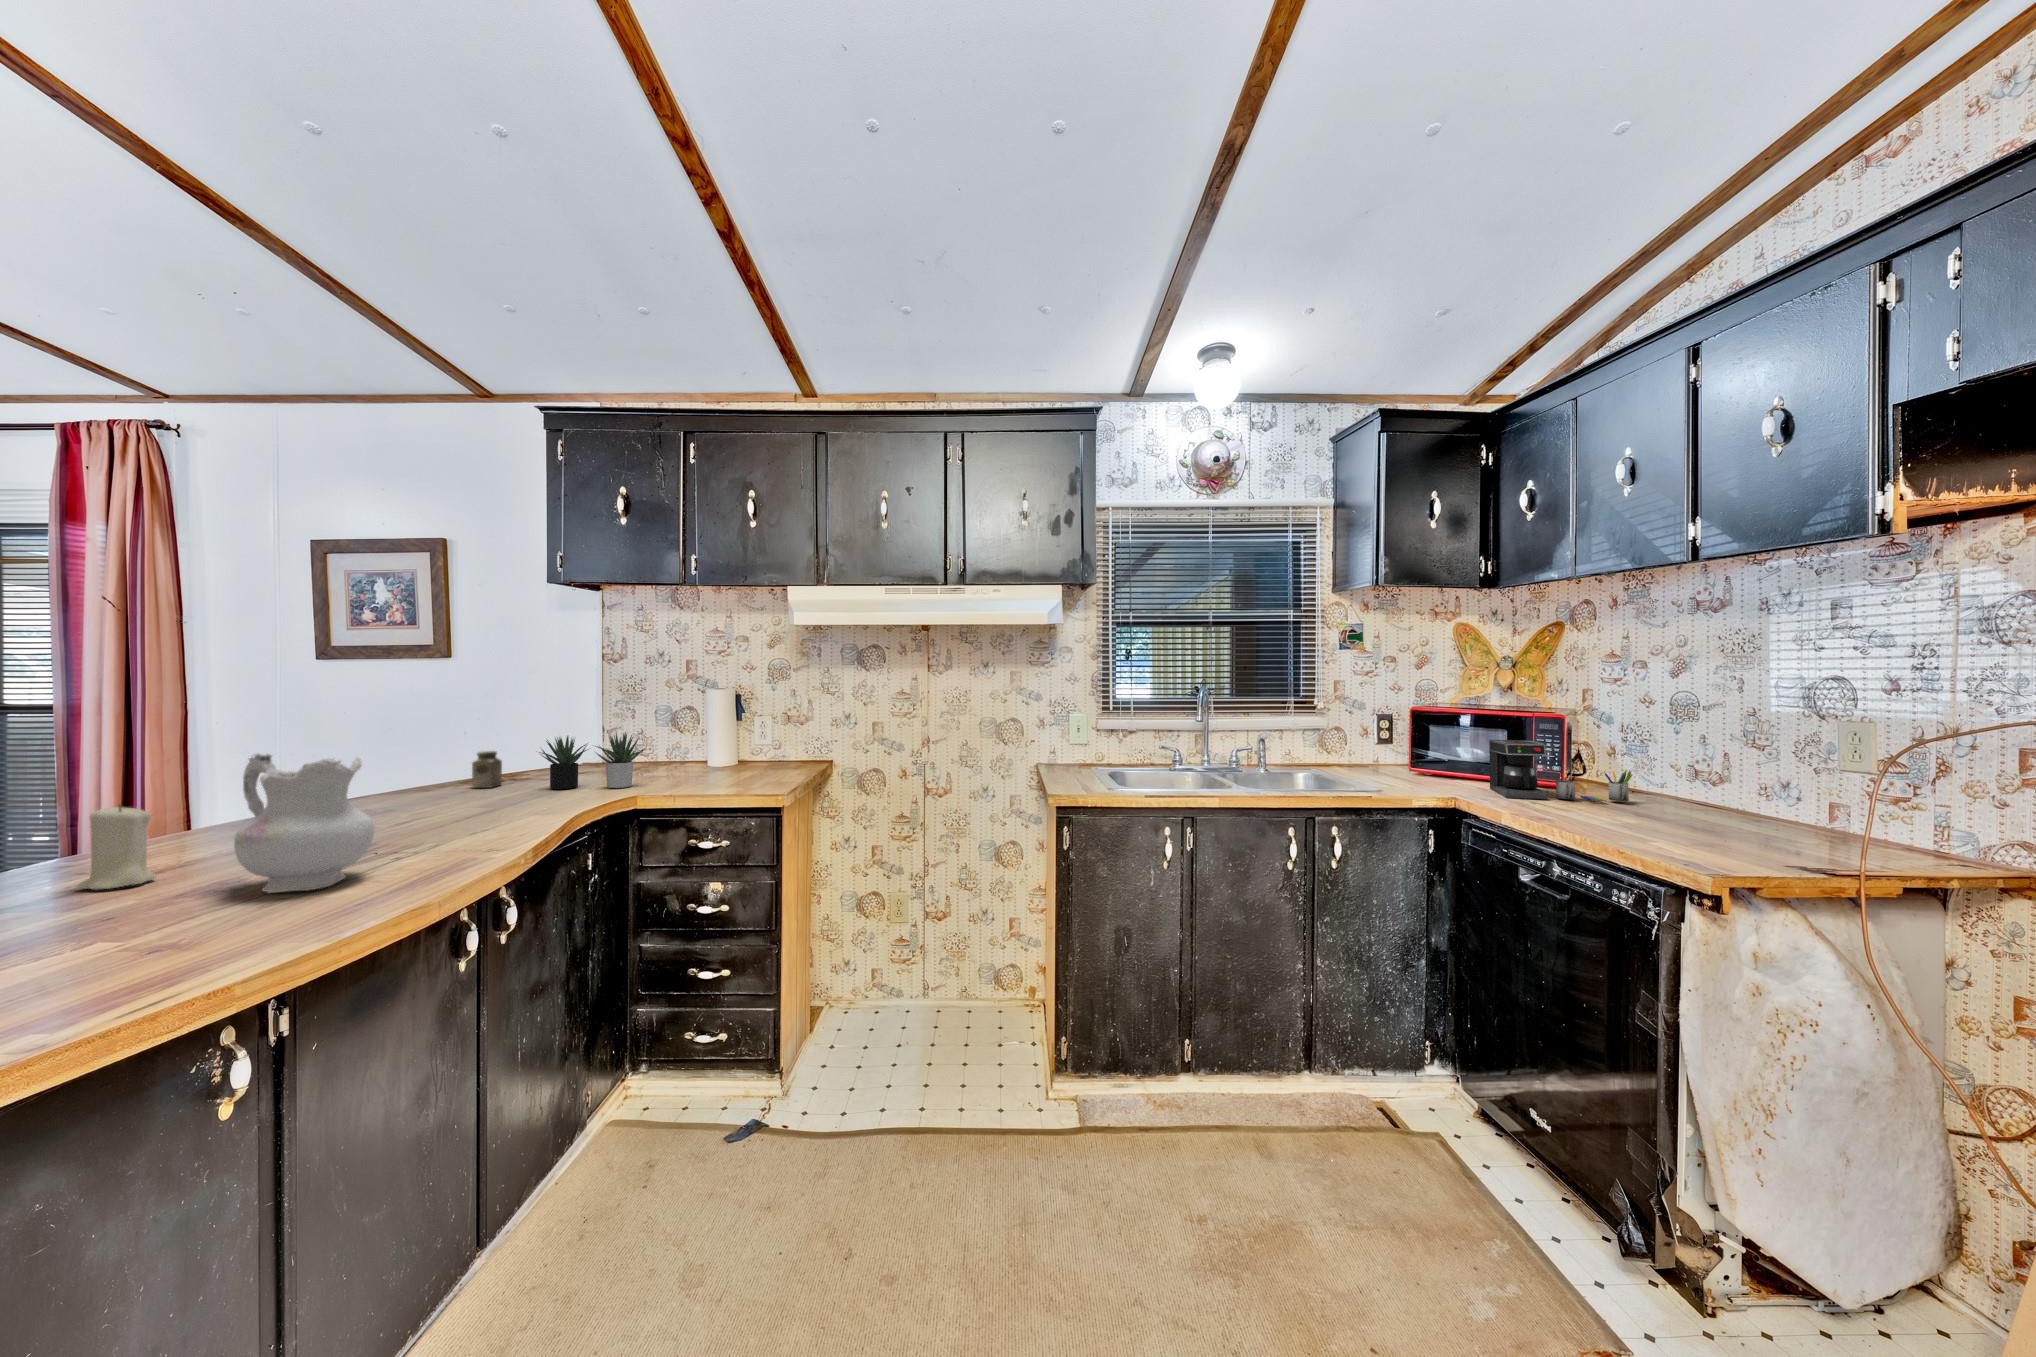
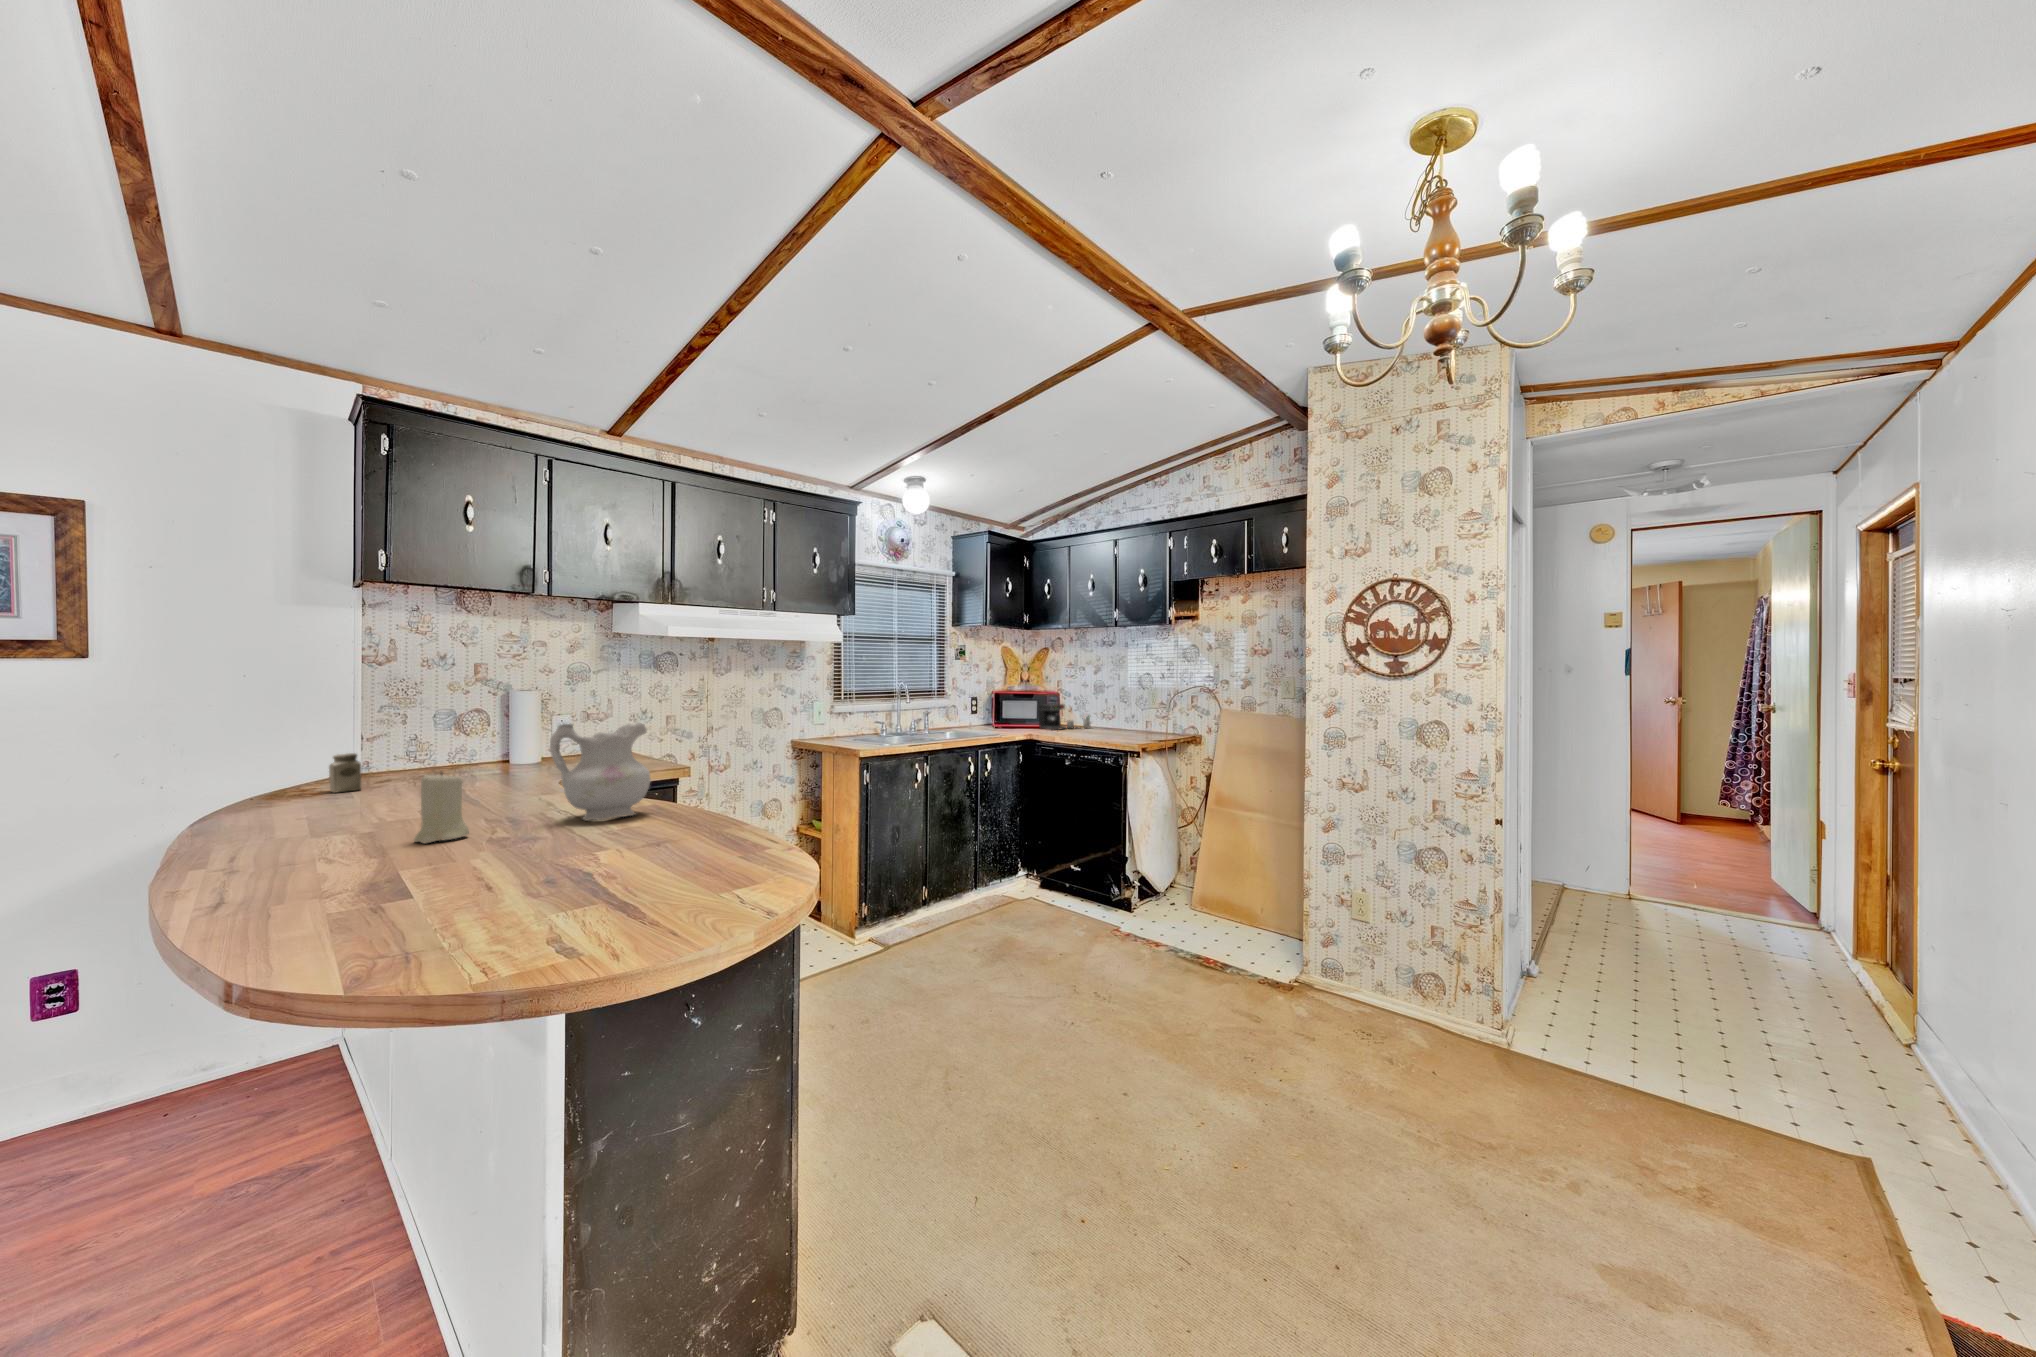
succulent plant: present [539,732,645,789] -> none [426,723,547,782]

